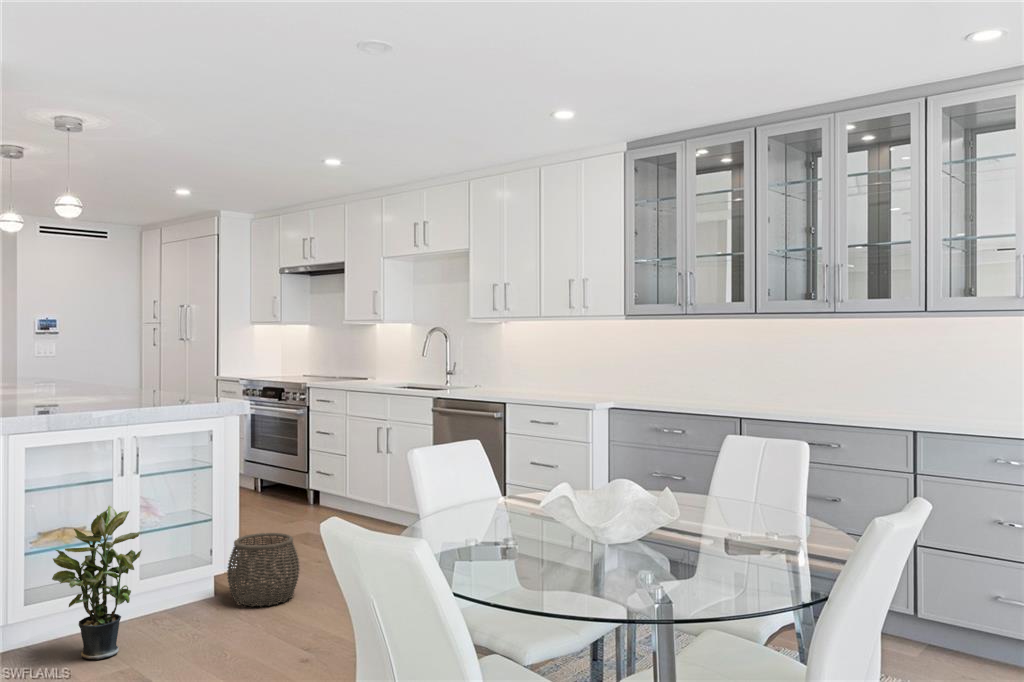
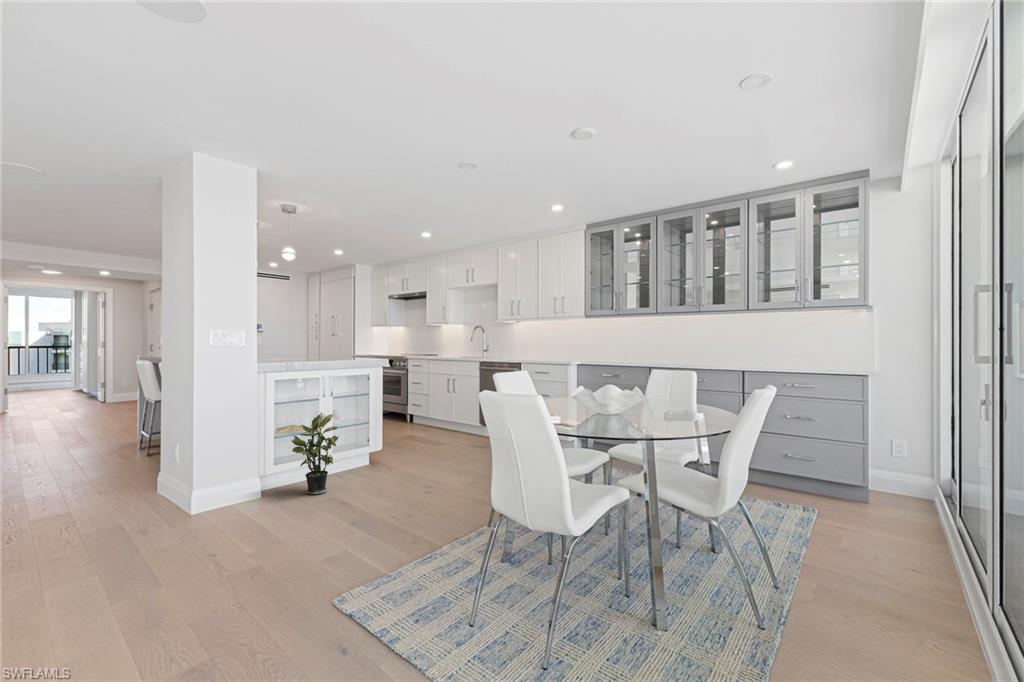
woven basket: present [227,533,300,607] -> none [378,430,417,469]

